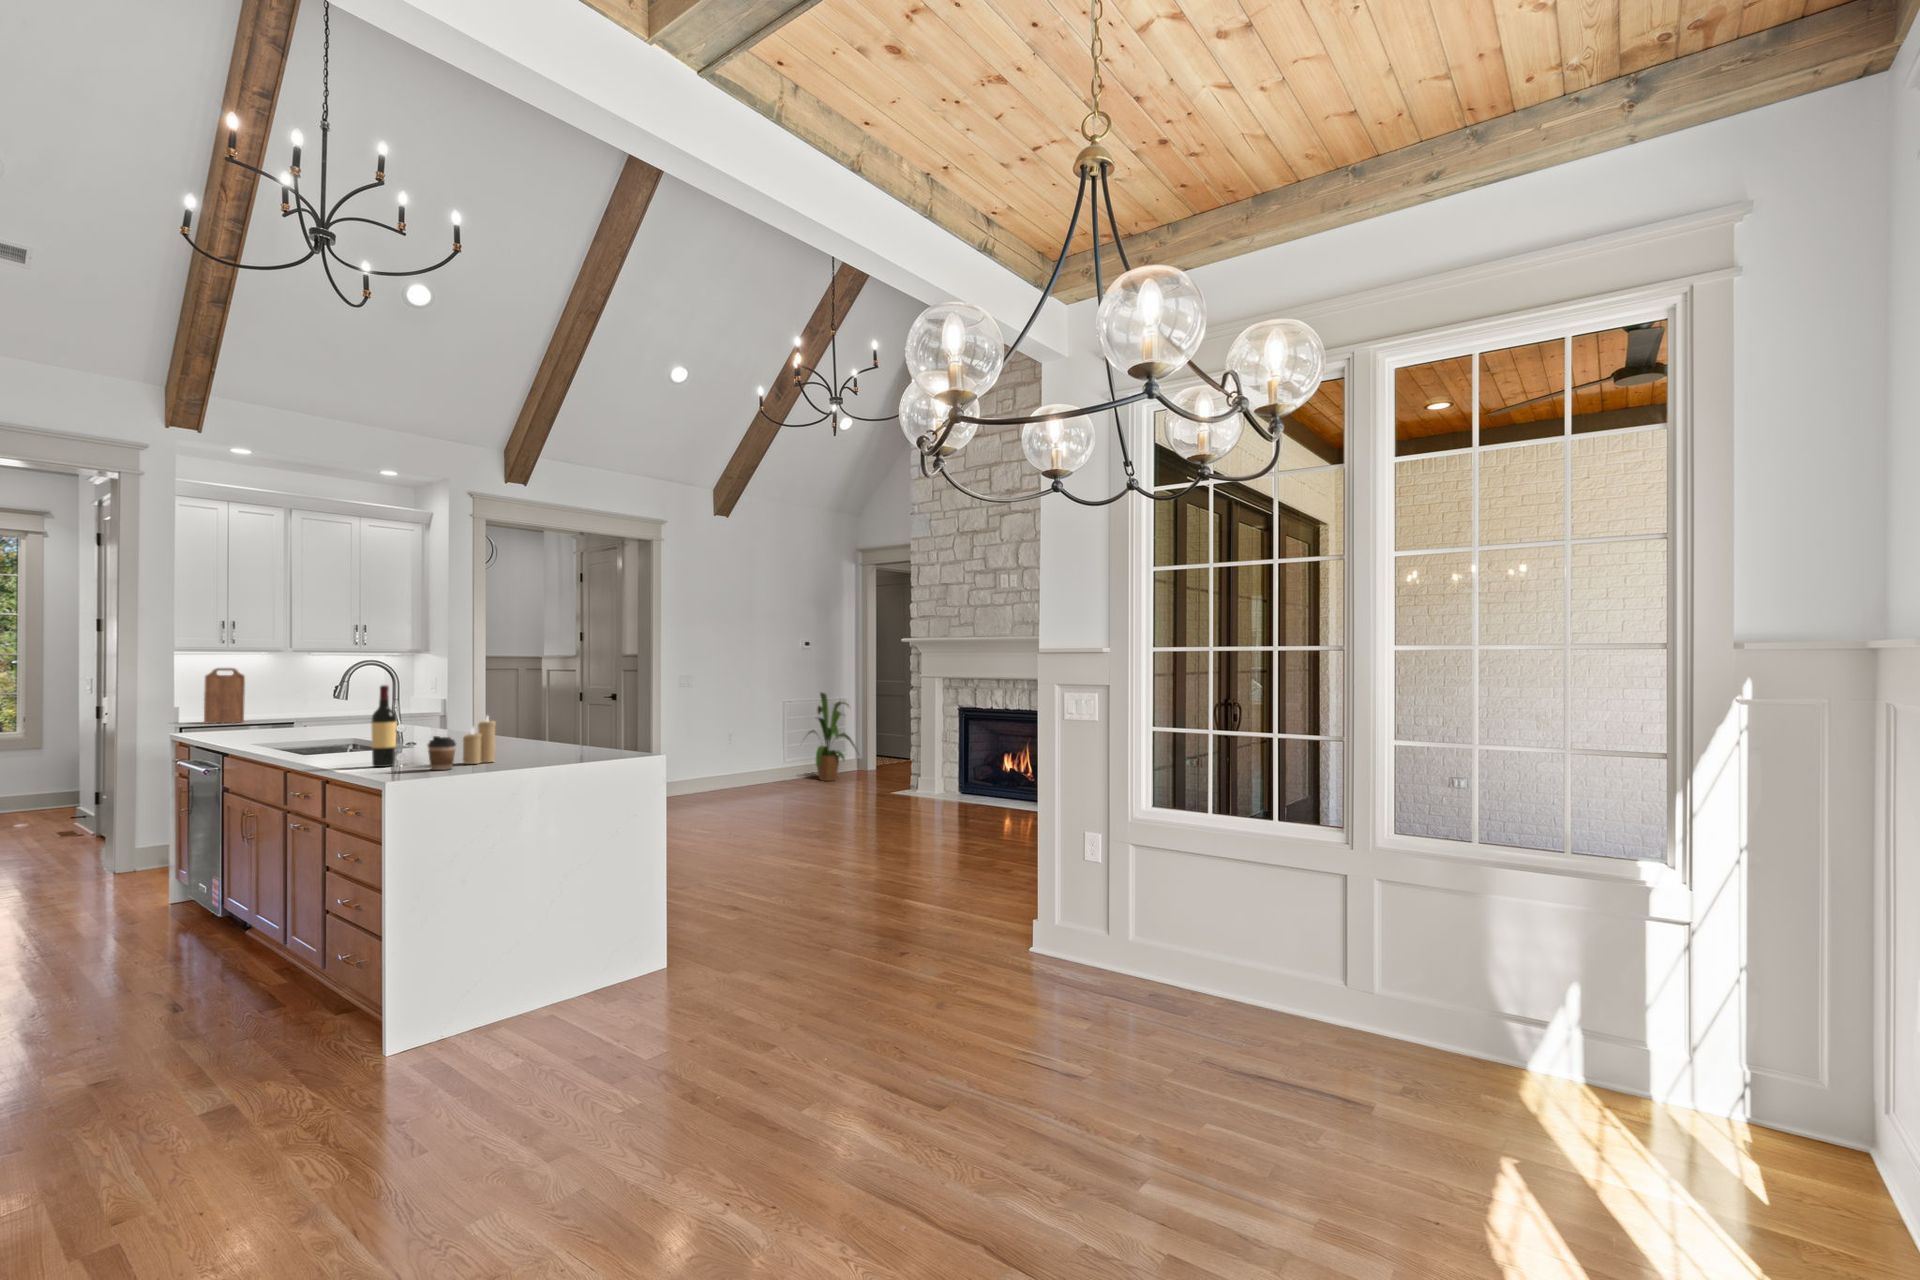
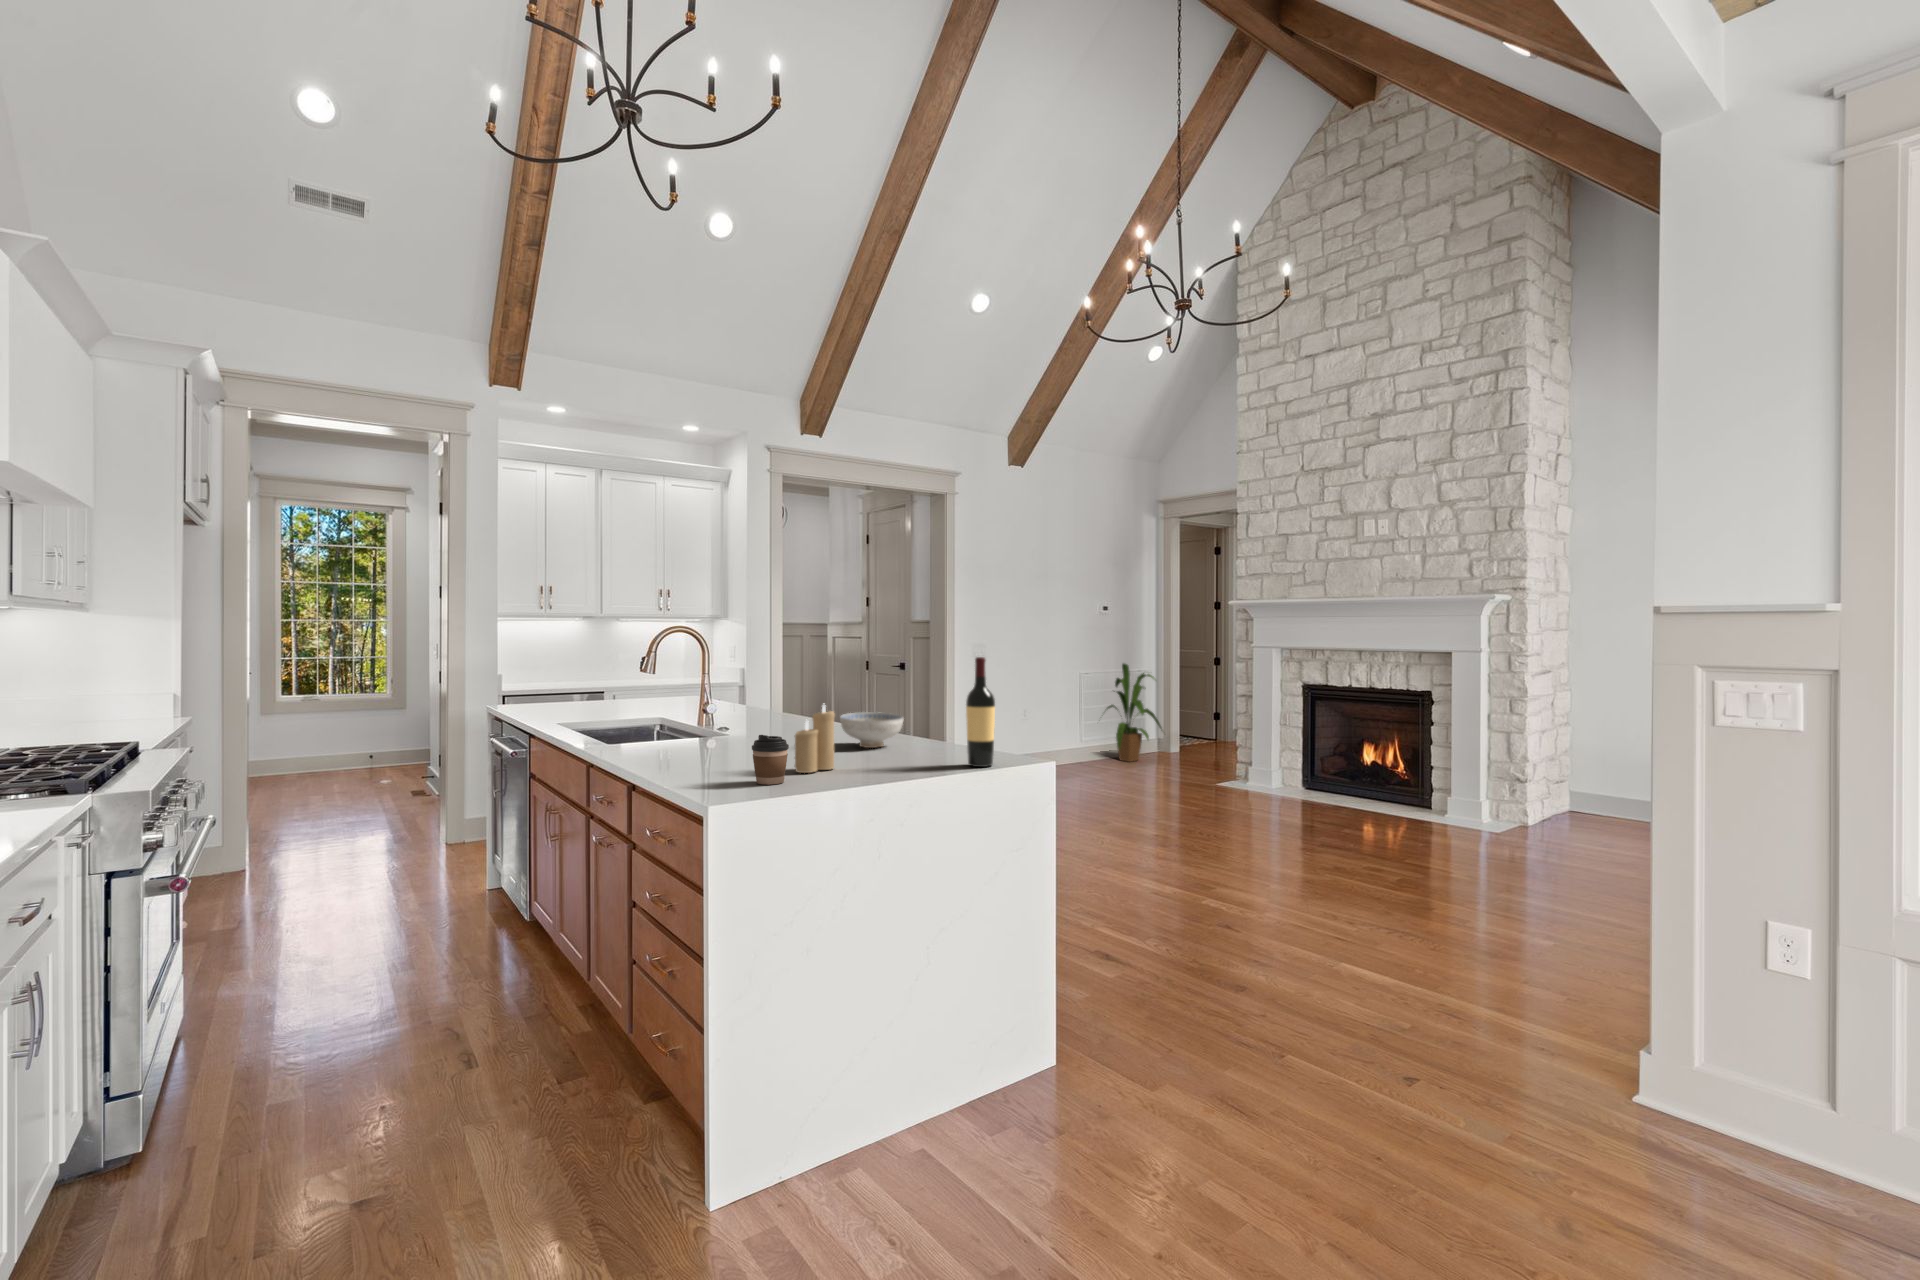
cutting board: present [204,668,245,724] -> none [526,635,562,692]
wine bottle: present [371,685,397,767] -> present [966,657,995,767]
ceramic bowl: none [507,725,560,751] -> present [840,712,903,748]

